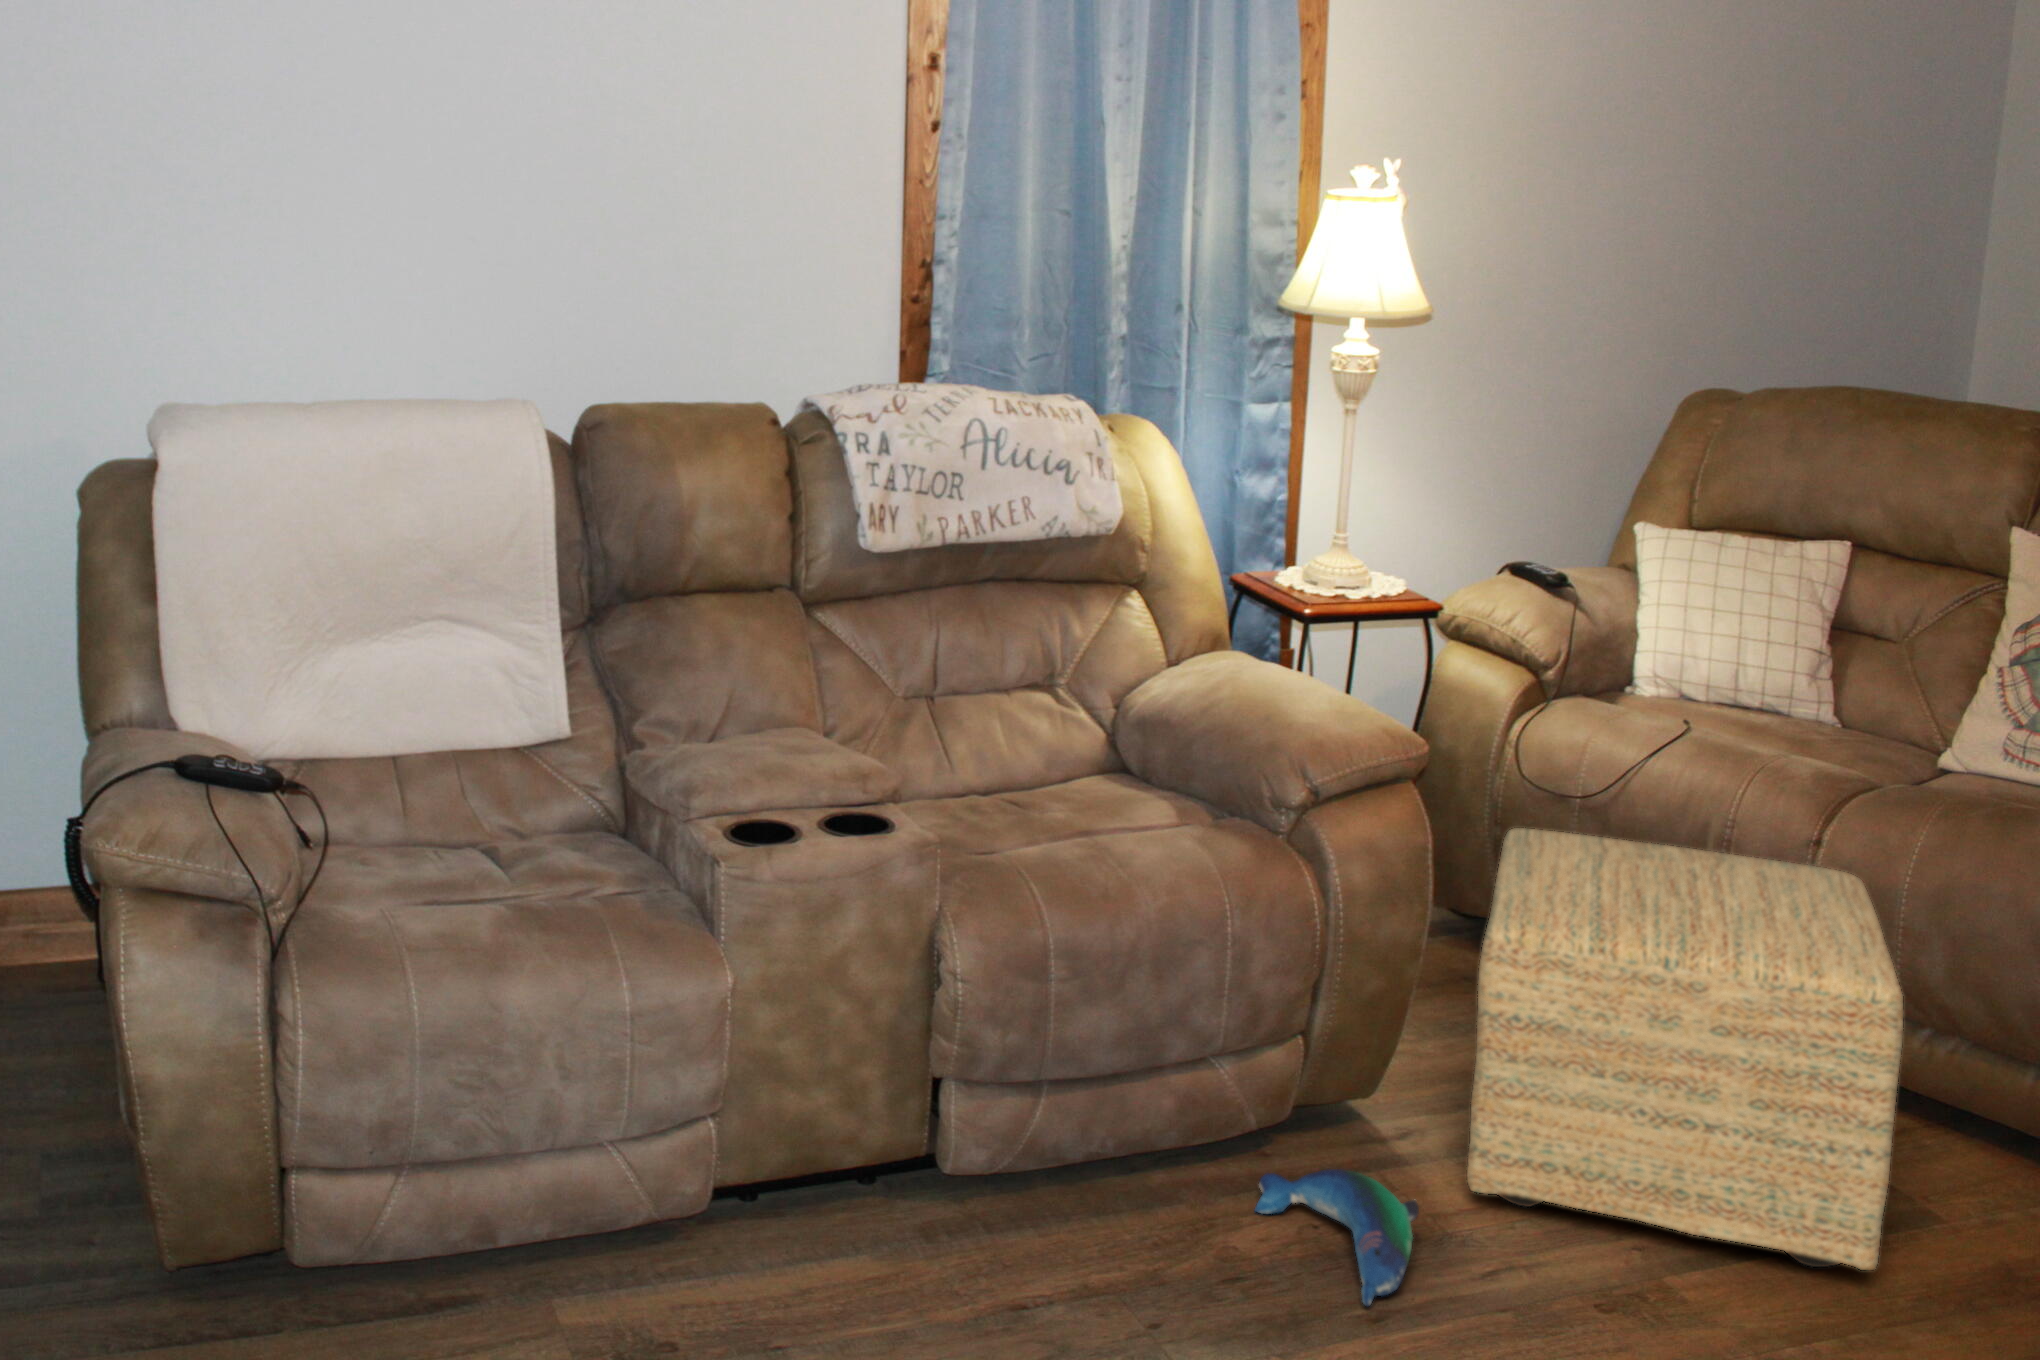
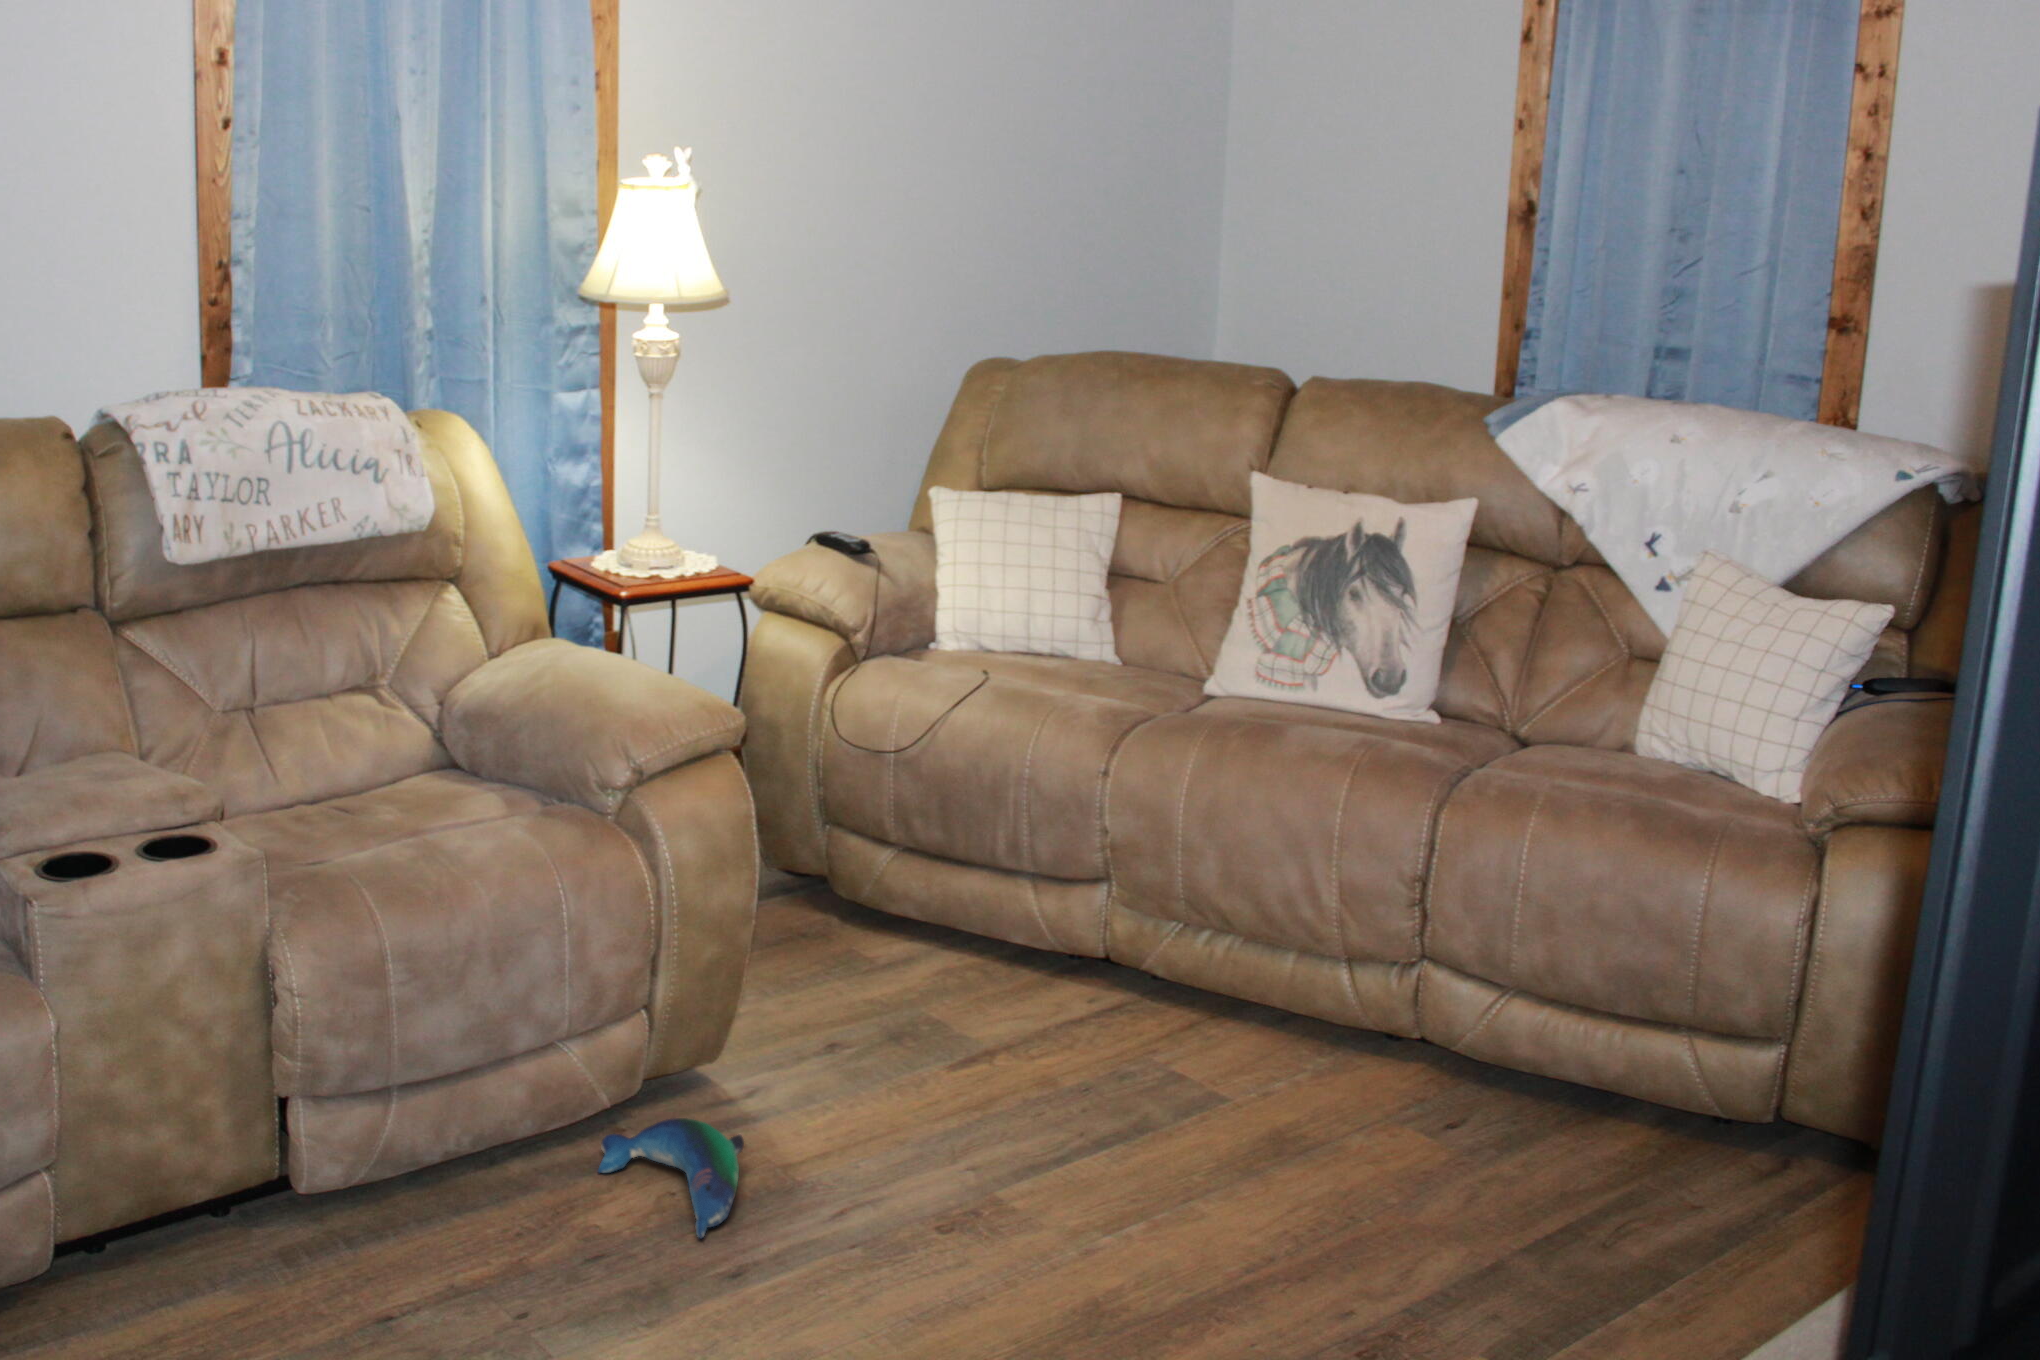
ottoman: present [1467,828,1903,1270] -> none [786,781,1122,1131]

